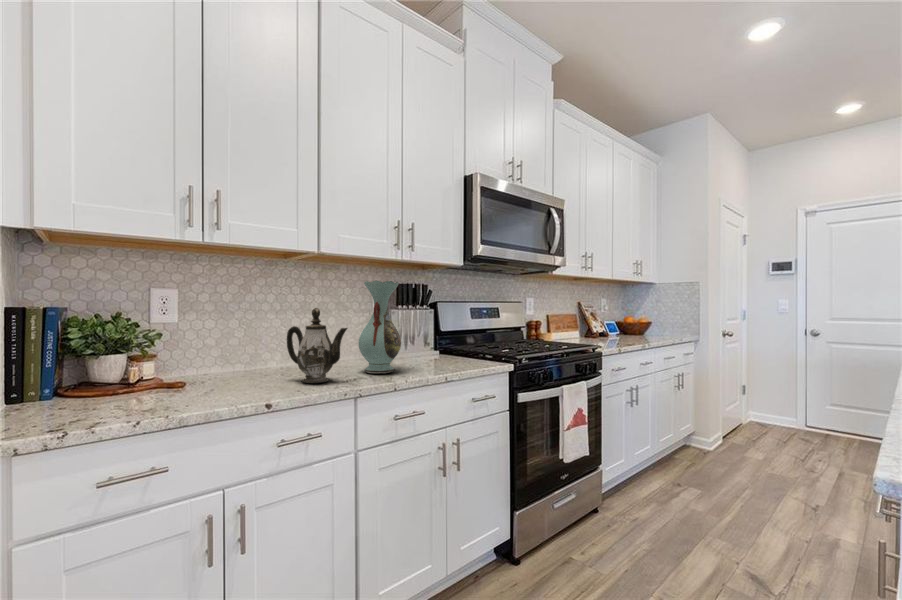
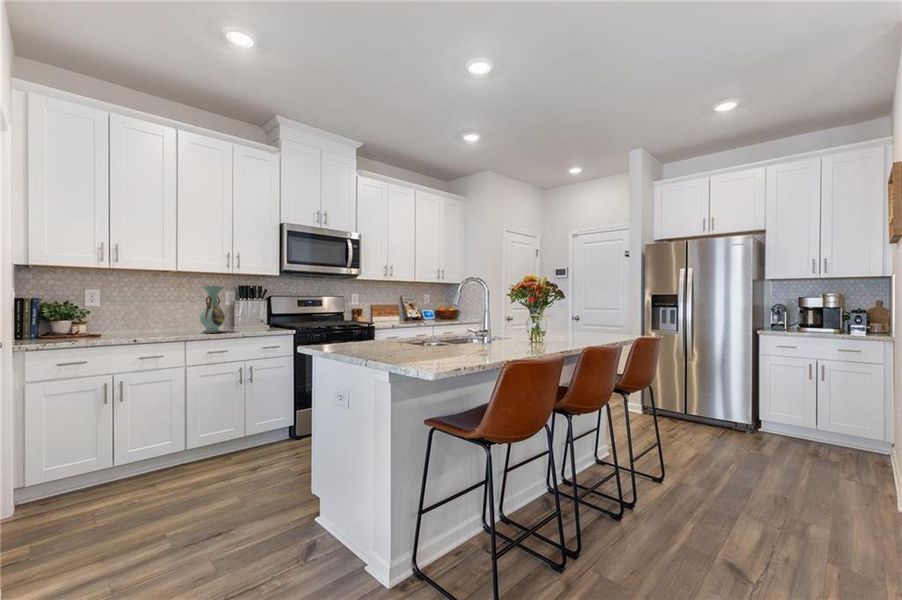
teapot: present [287,308,347,383] -> none [156,299,187,336]

